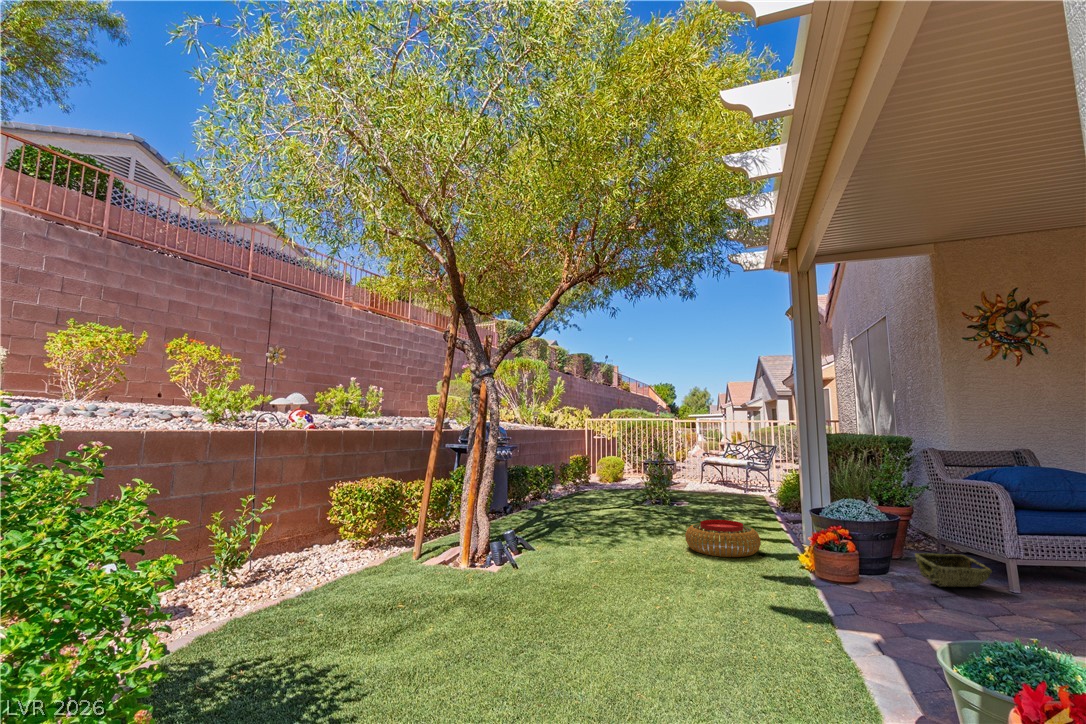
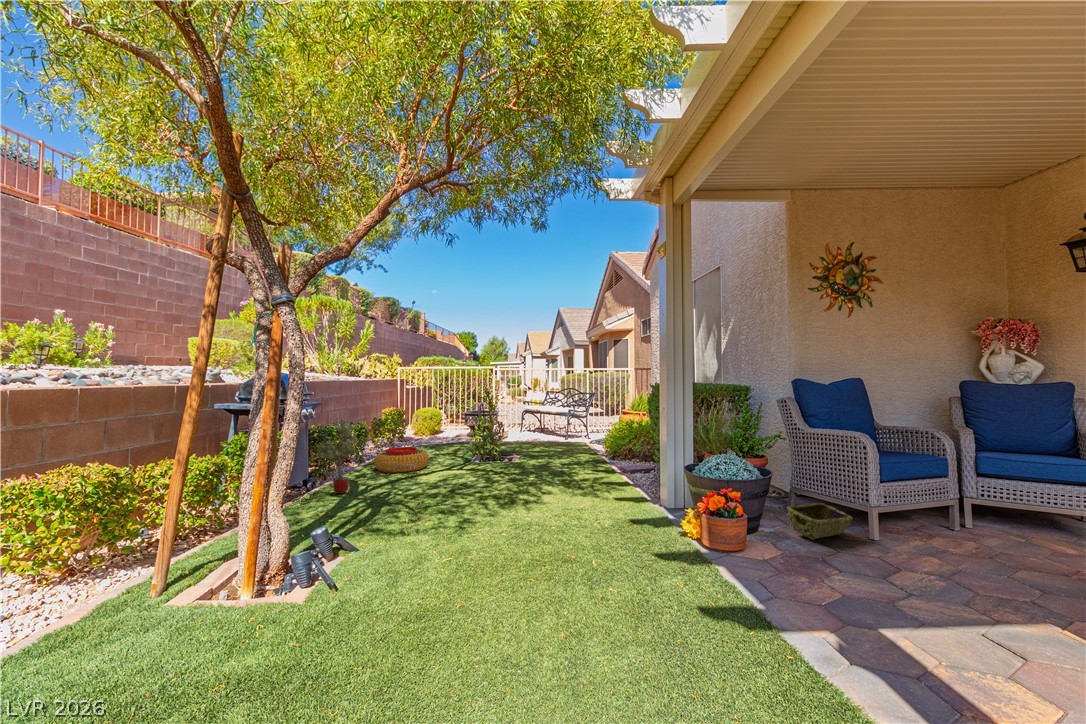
potted tree: none [512,456,544,517] -> present [317,417,357,494]
pouf: present [685,520,761,557] -> present [374,447,429,473]

